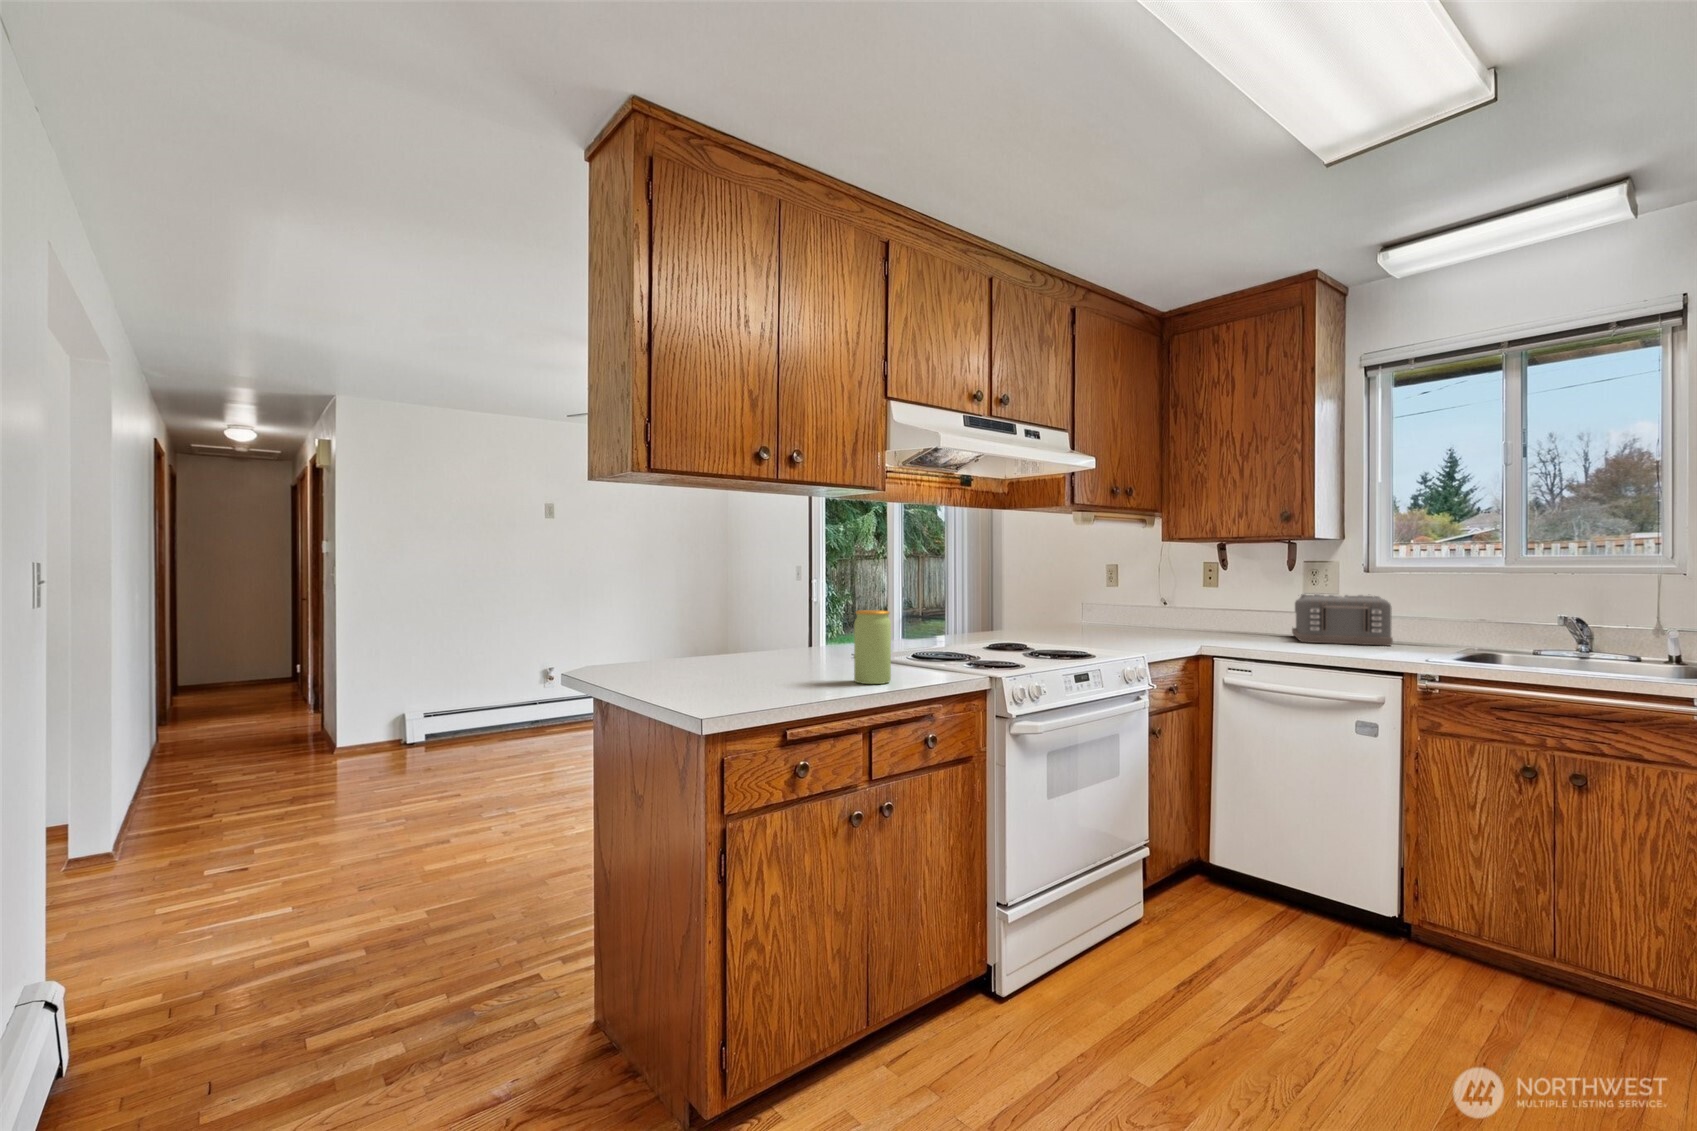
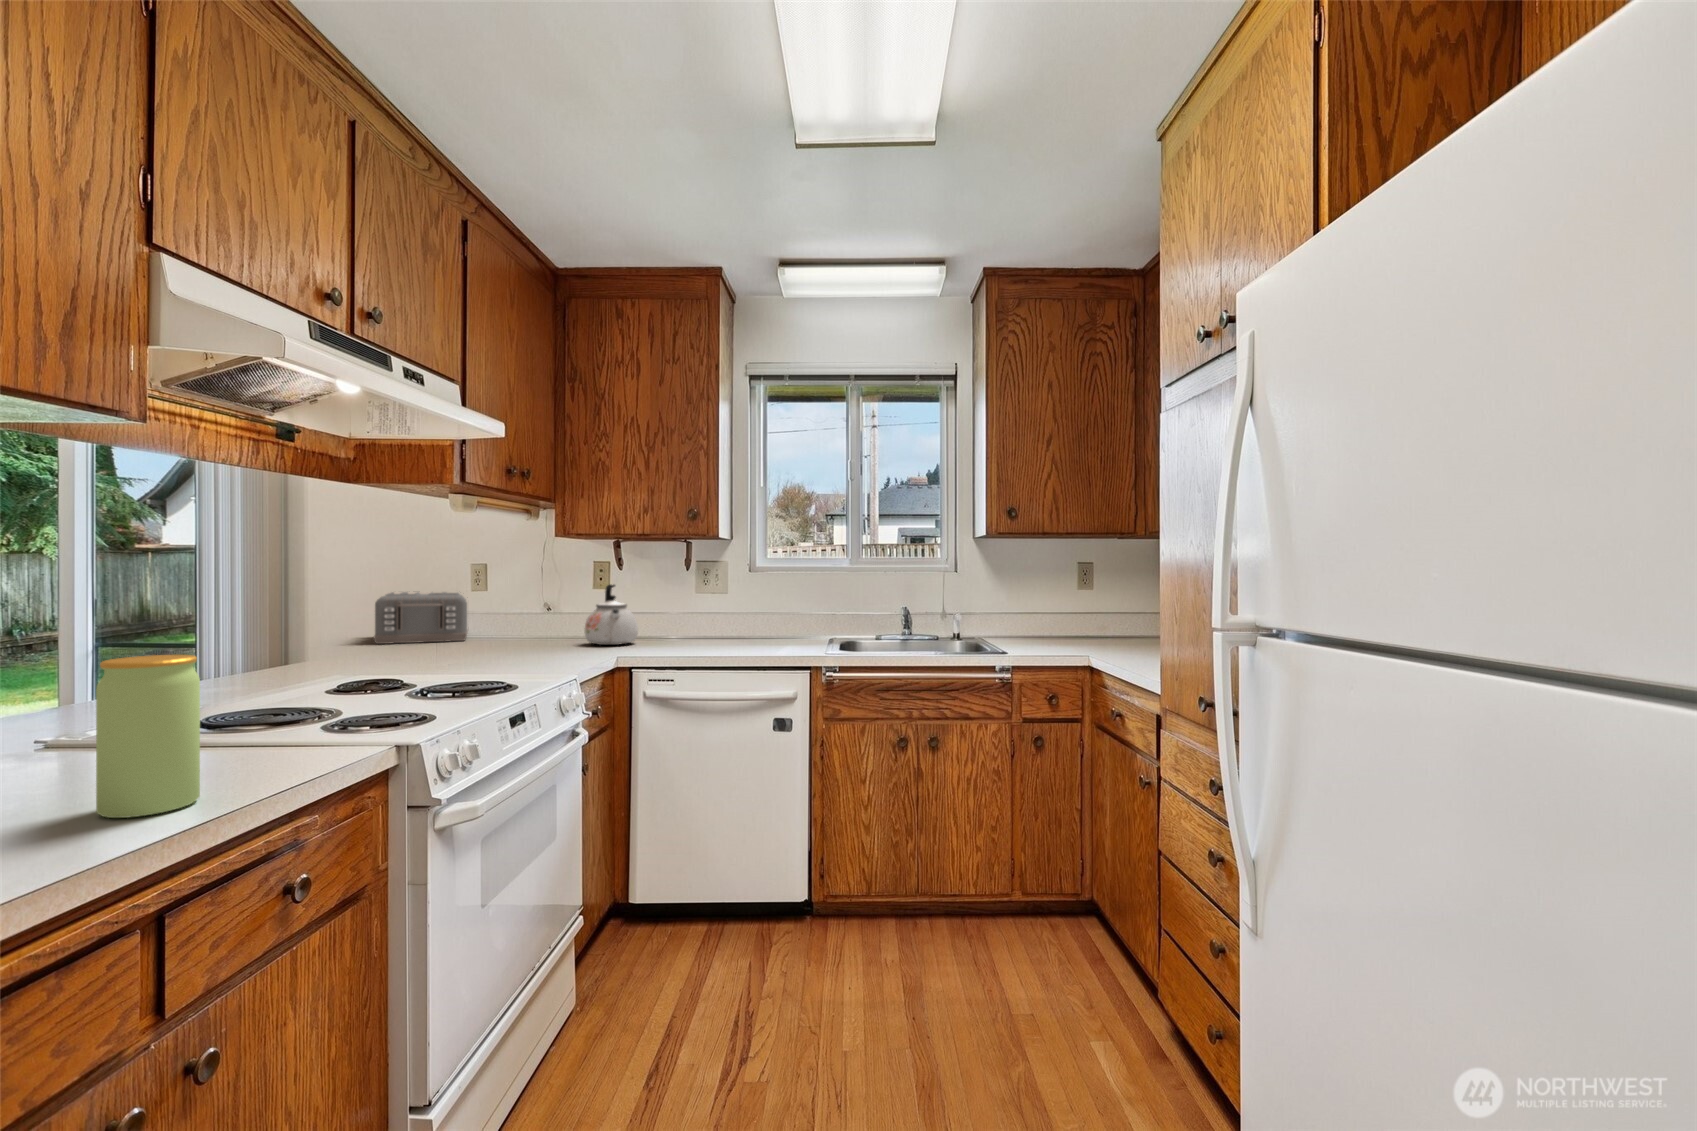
kettle: none [1186,584,1236,638] -> present [585,585,638,645]
toaster: present [1292,593,1393,646] -> present [374,592,469,644]

